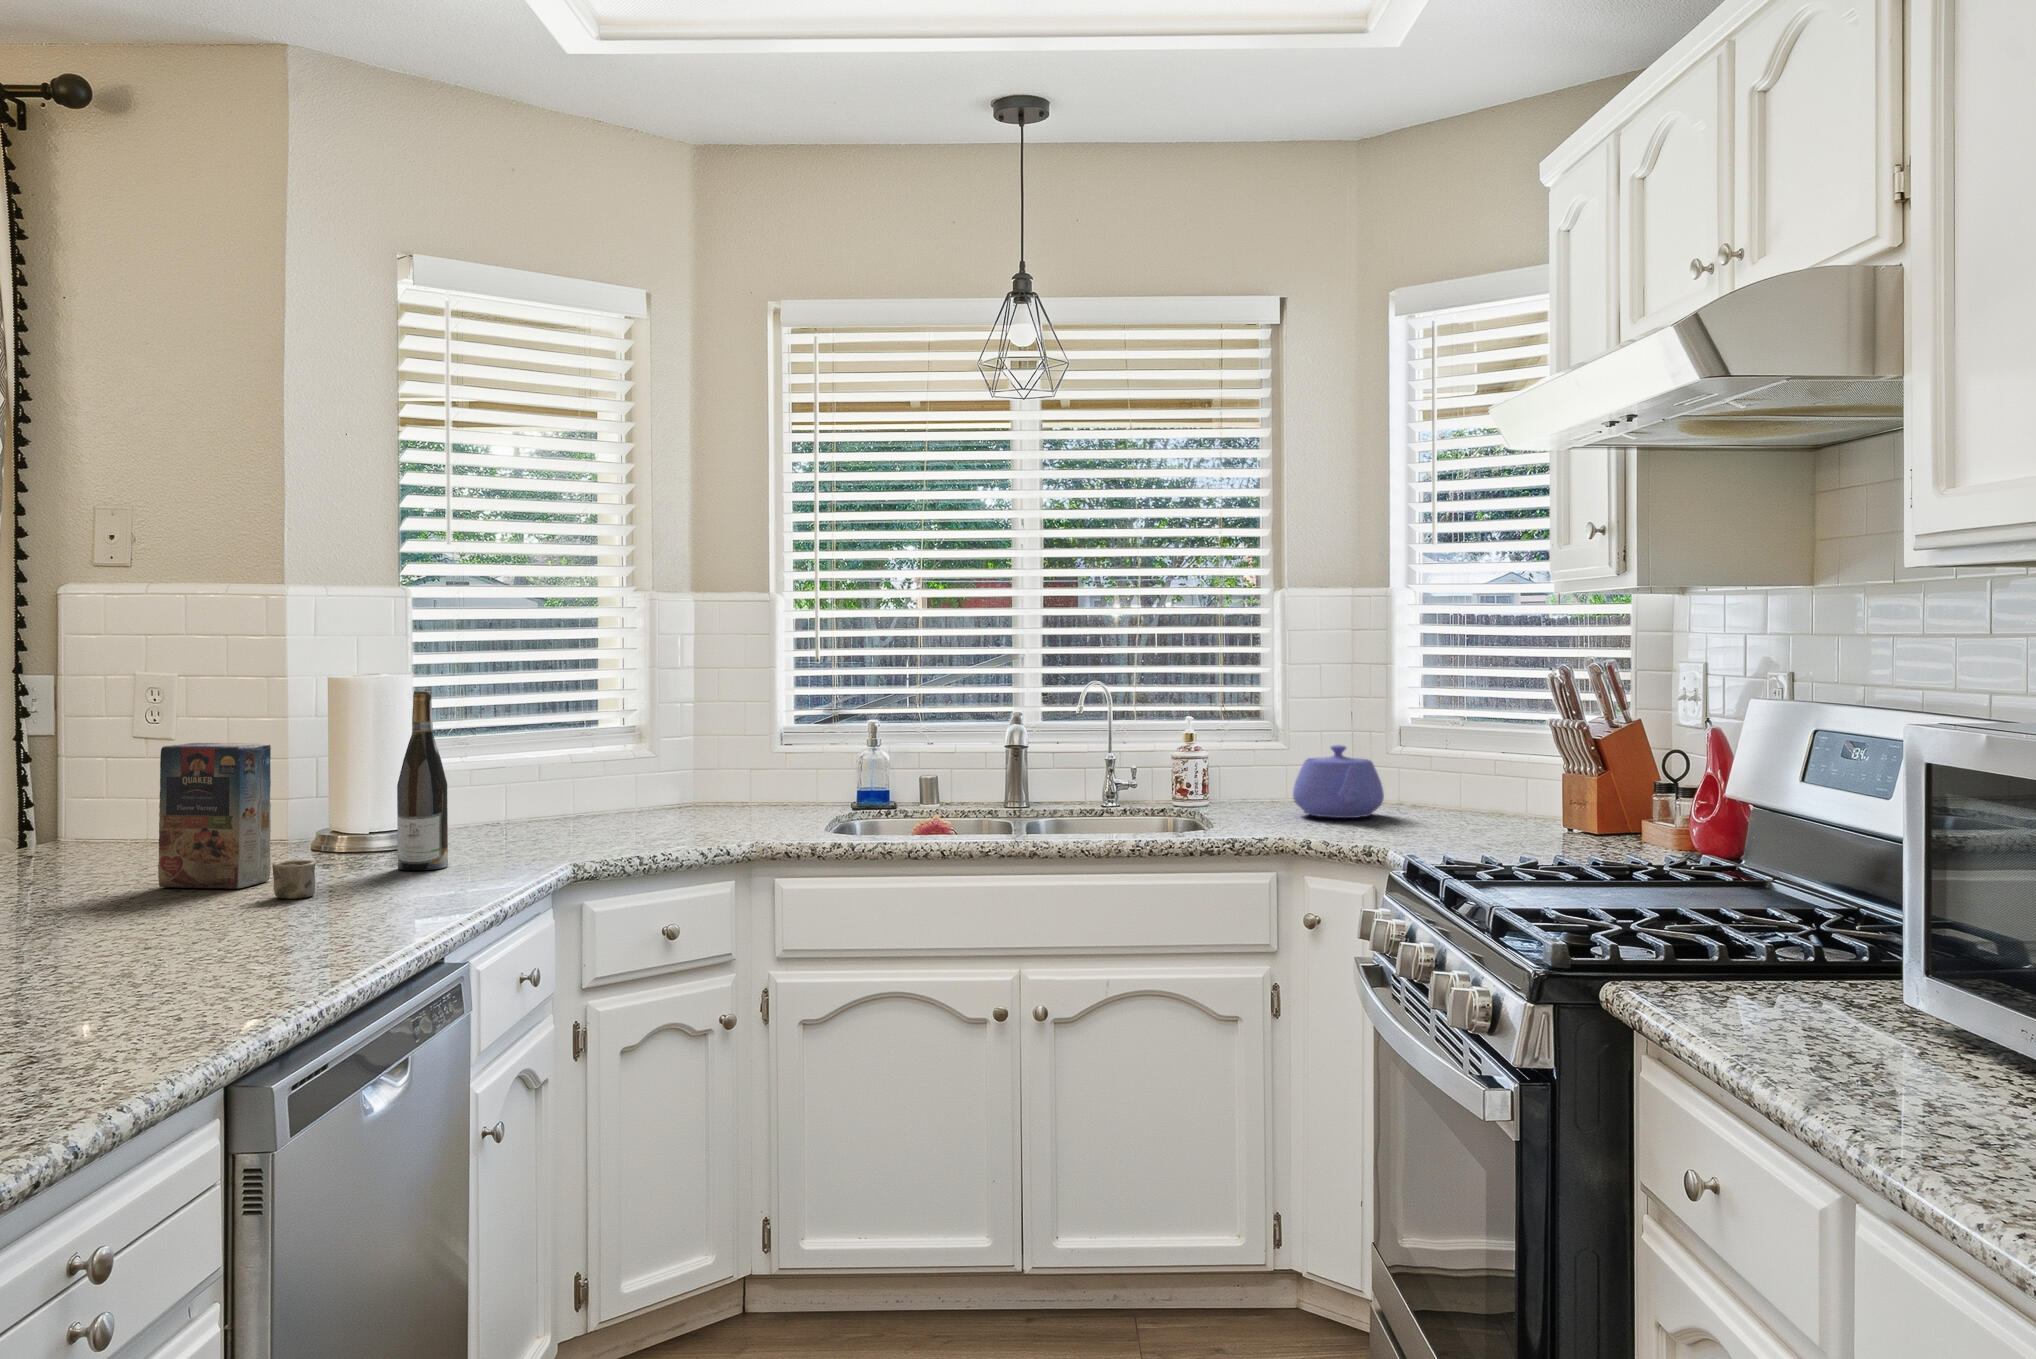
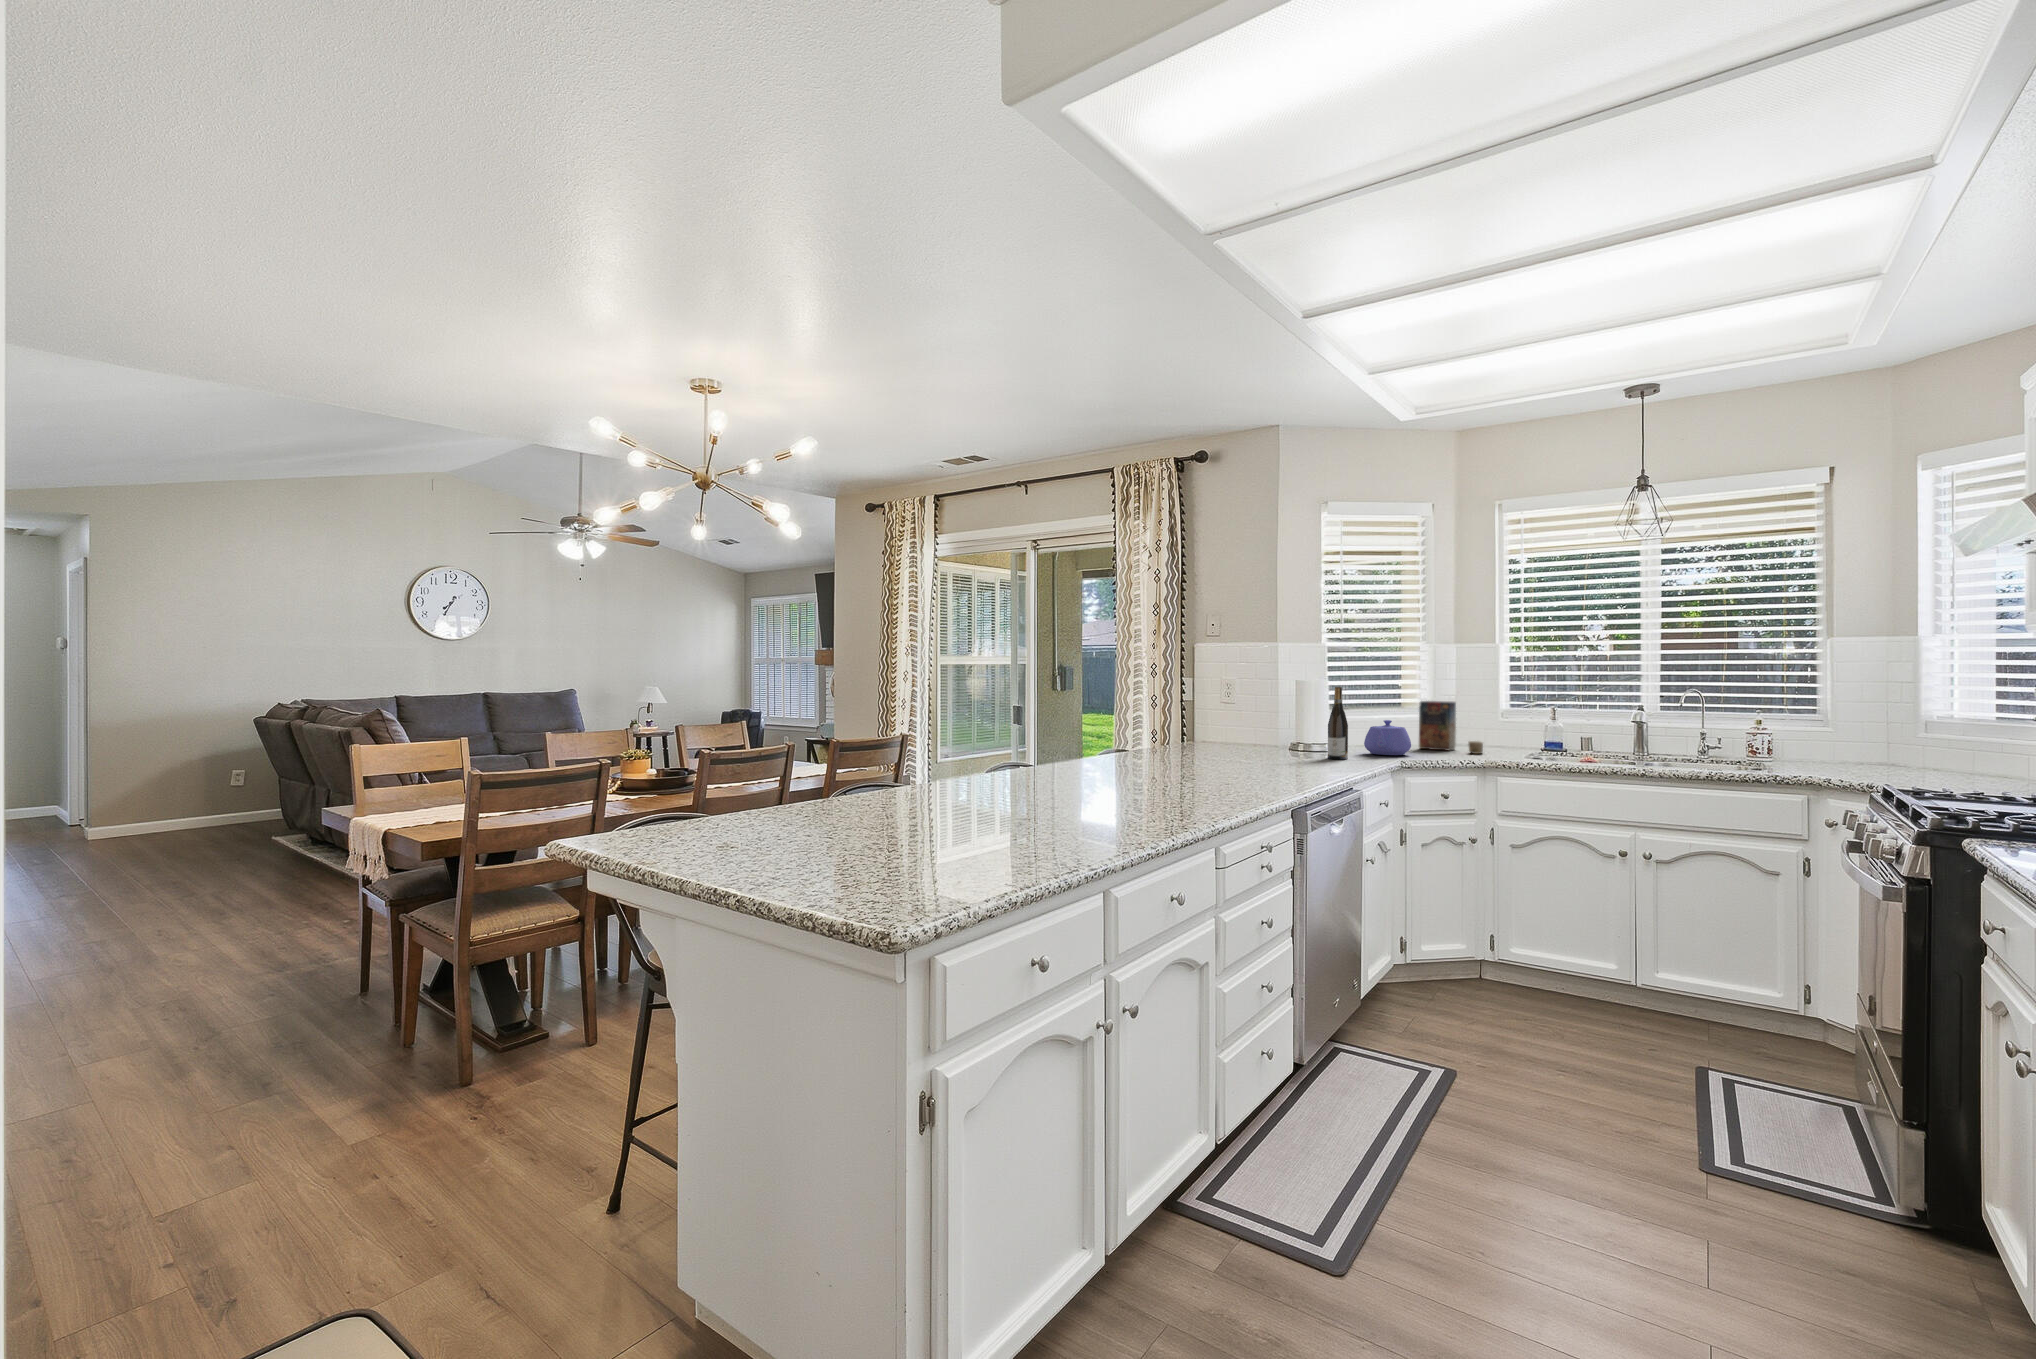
cereal box: present [158,743,316,899] -> present [1419,701,1483,754]
teapot: present [1293,745,1384,818] -> present [1364,720,1411,755]

